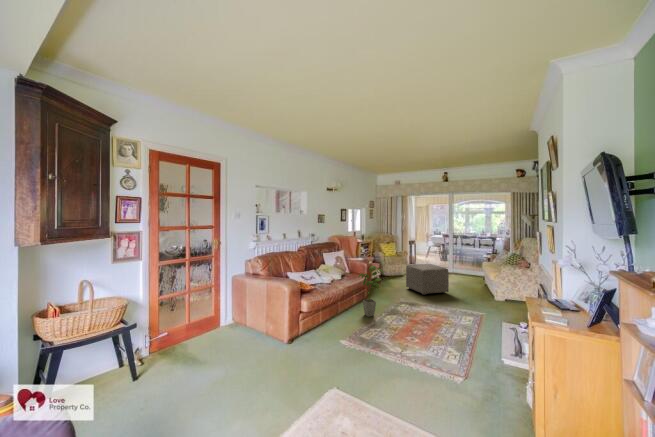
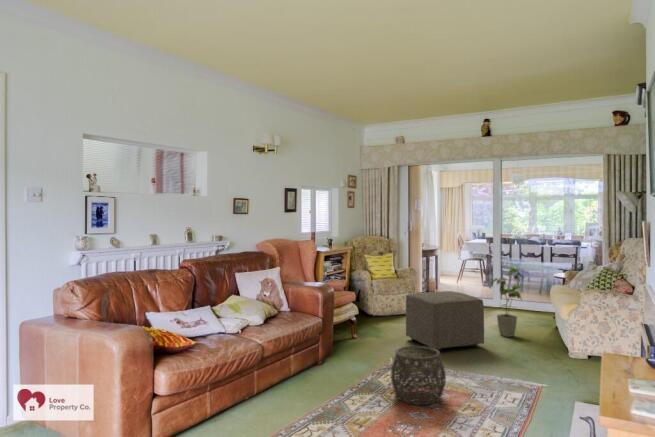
house plant: present [359,266,384,317] -> present [492,267,526,337]
woven basket: none [406,292,435,322] -> present [391,346,446,405]

